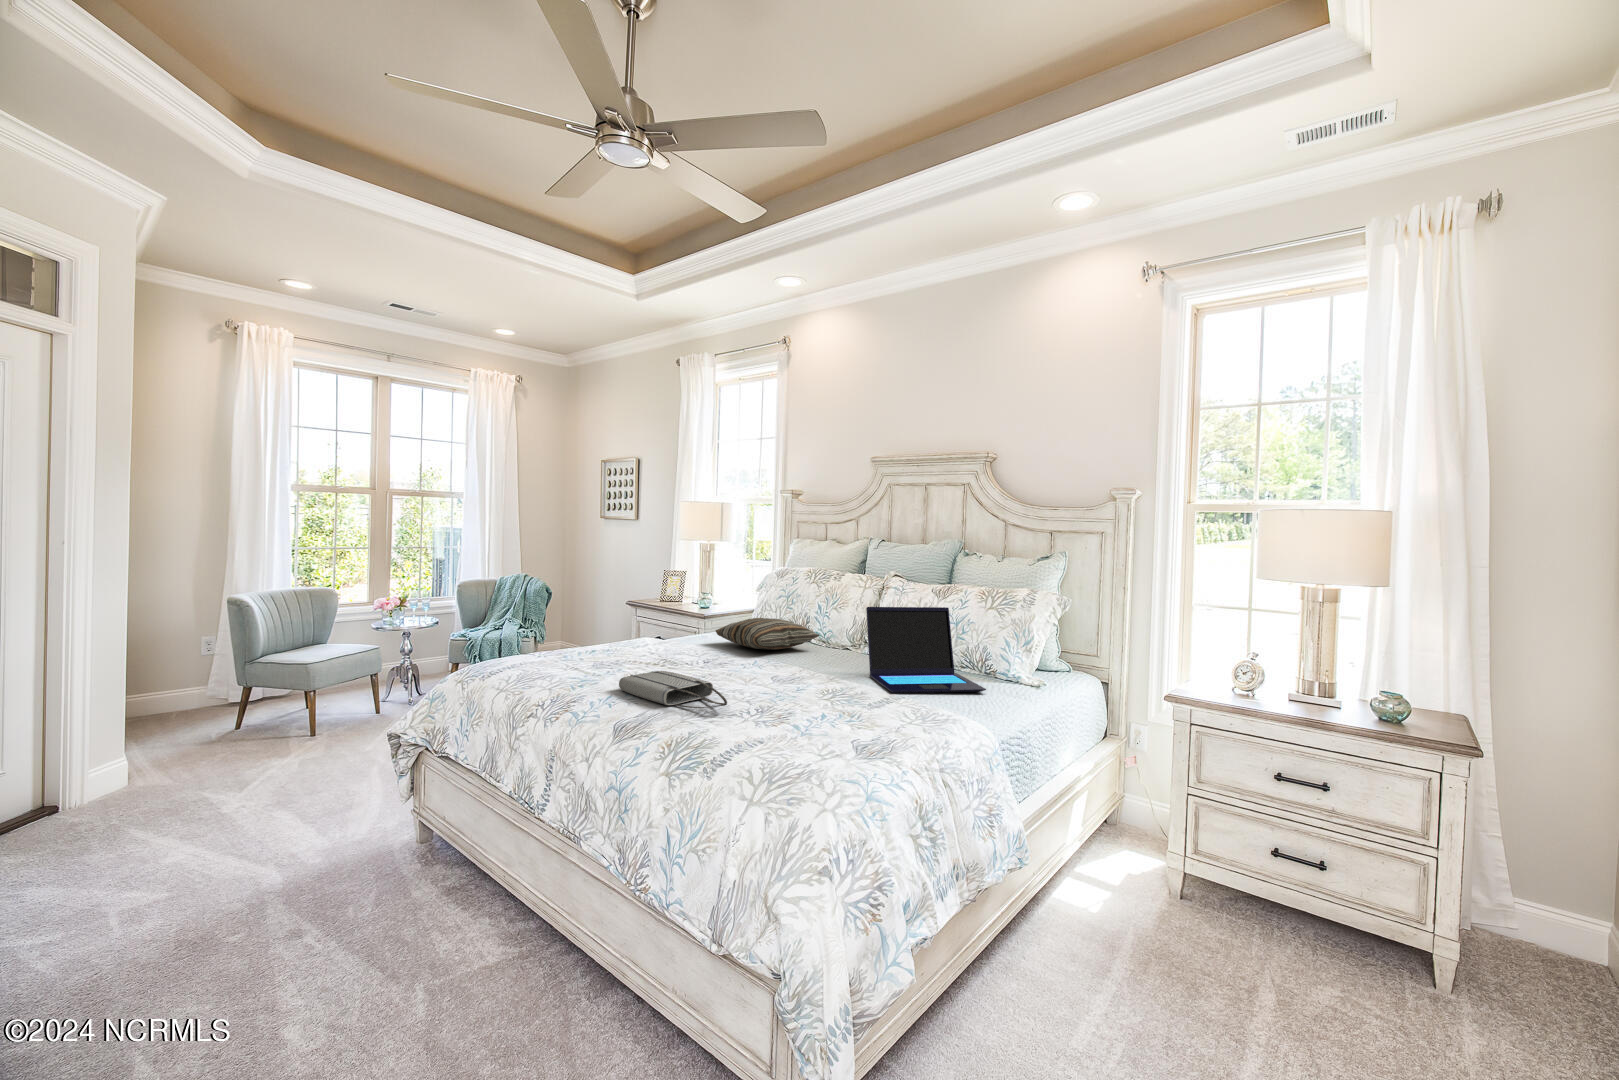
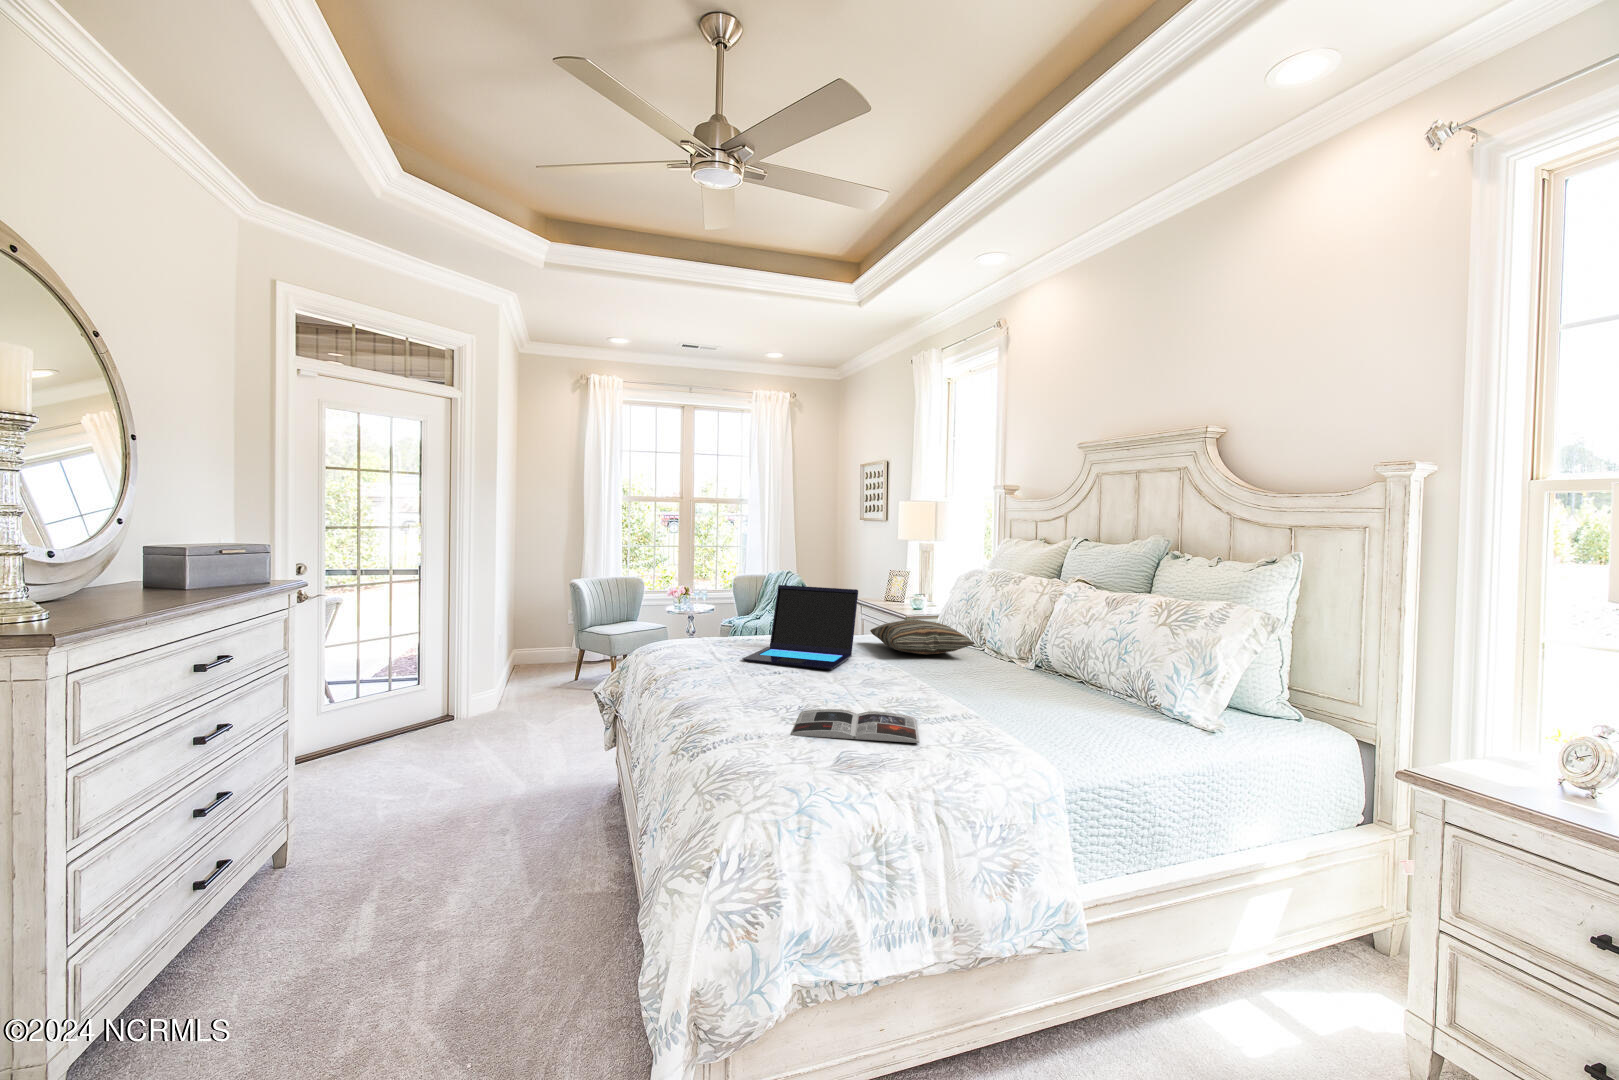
laptop: present [866,607,986,693] -> present [742,585,858,670]
tote bag: present [619,671,727,708] -> none [707,660,780,697]
magazine: none [763,704,894,736] -> present [790,709,919,743]

